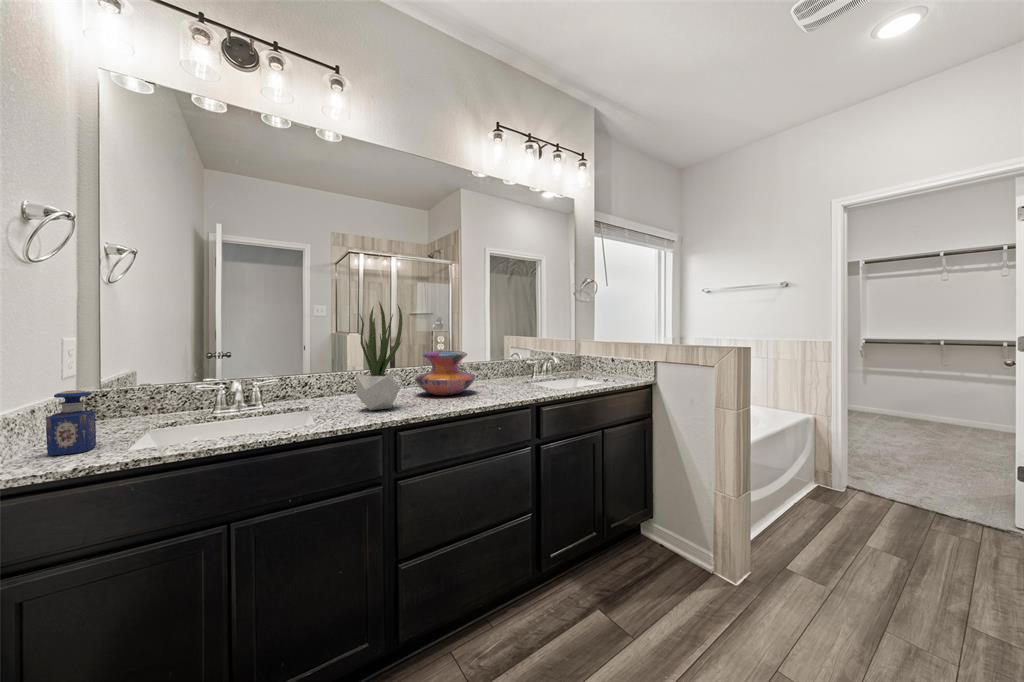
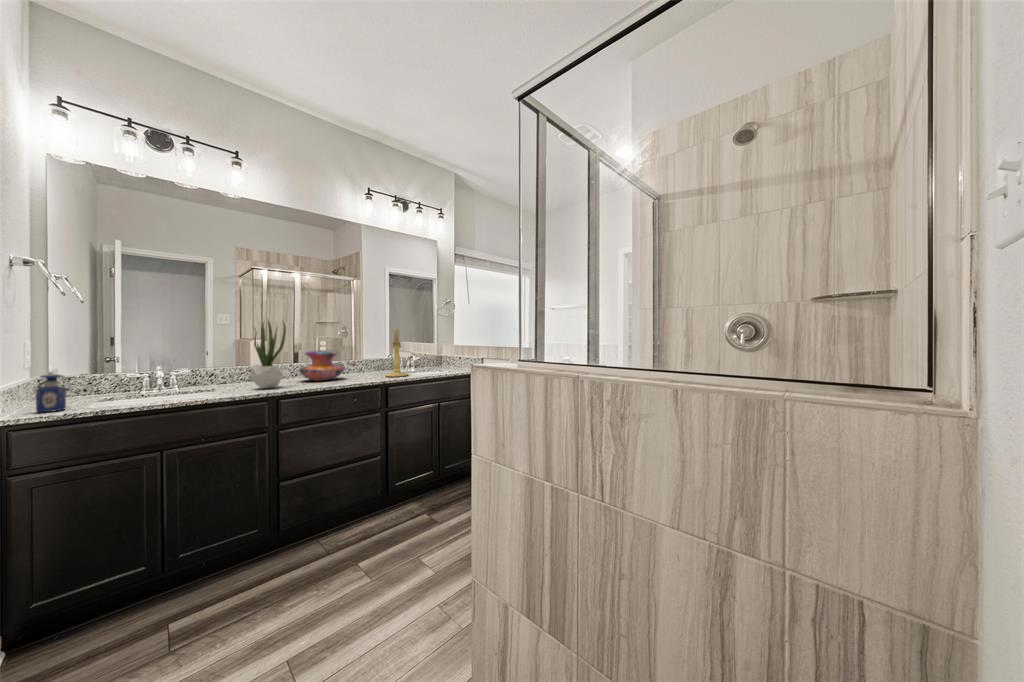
candle holder: none [528,318,563,392] -> present [385,328,409,377]

